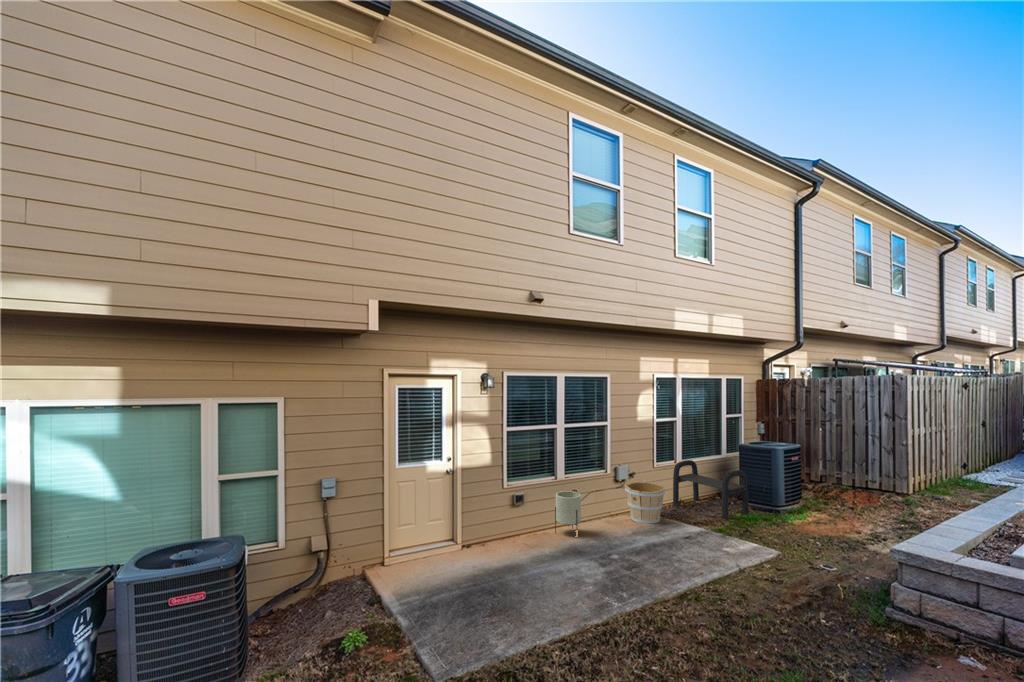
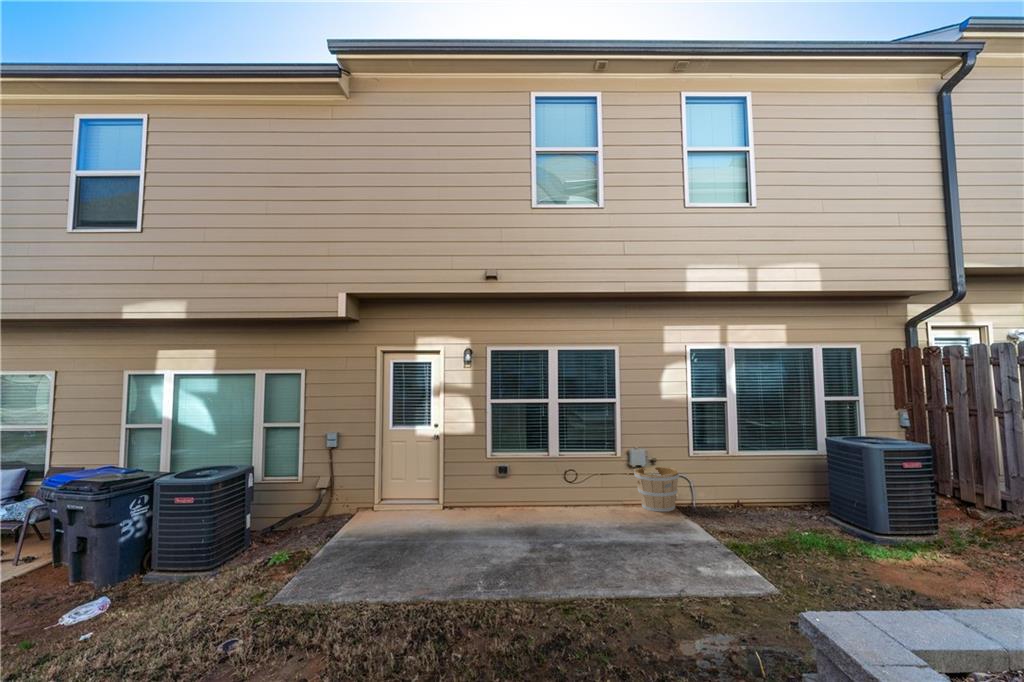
bench: present [673,460,749,520] -> none [721,449,809,522]
planter: present [555,491,581,533] -> none [541,466,567,511]

